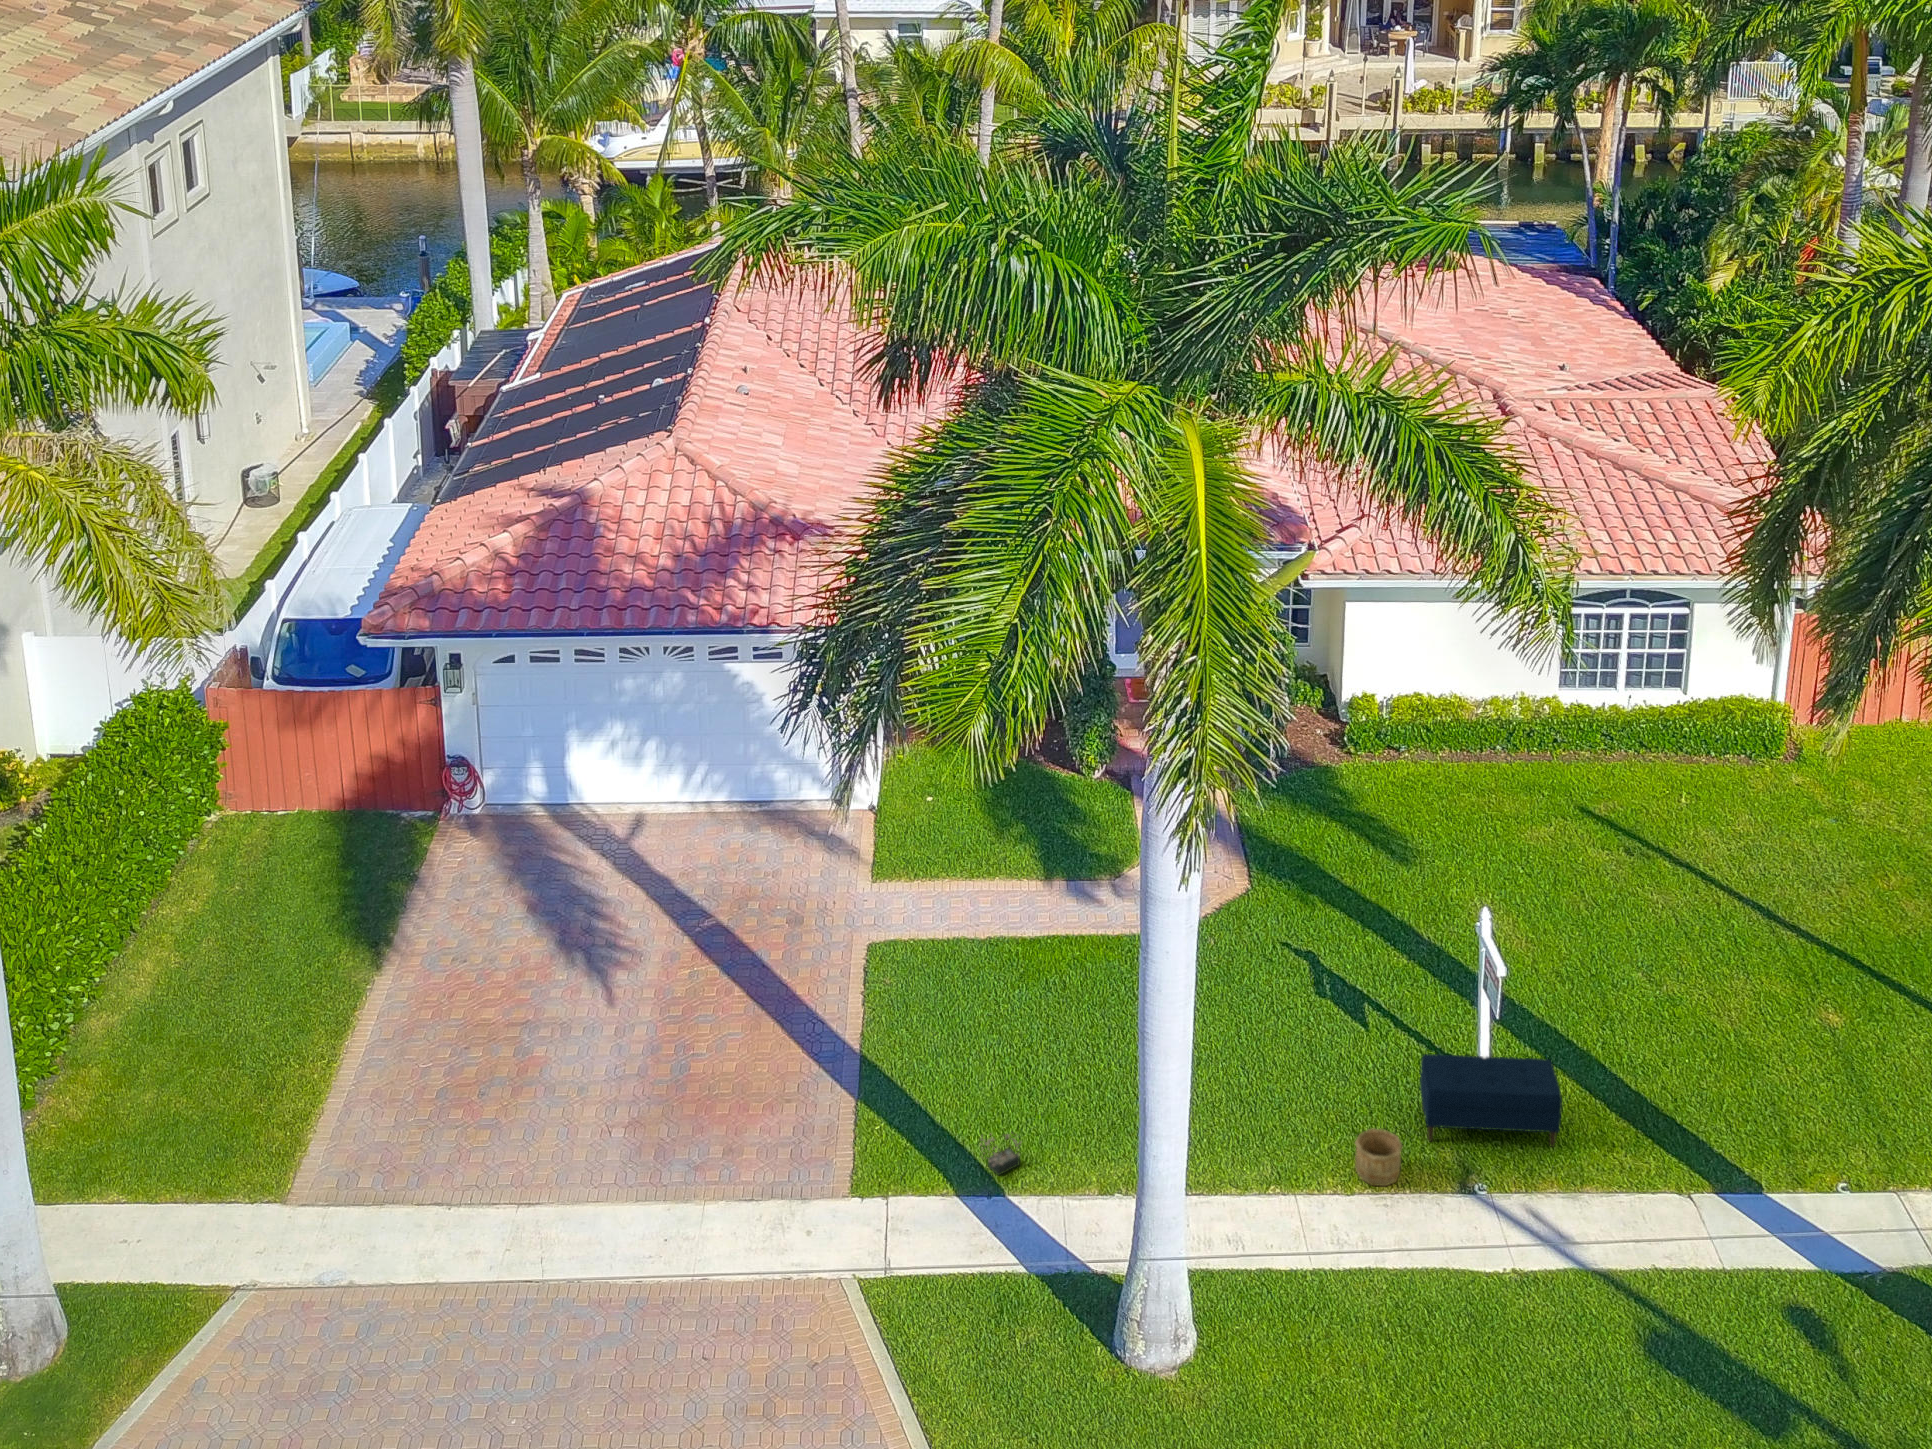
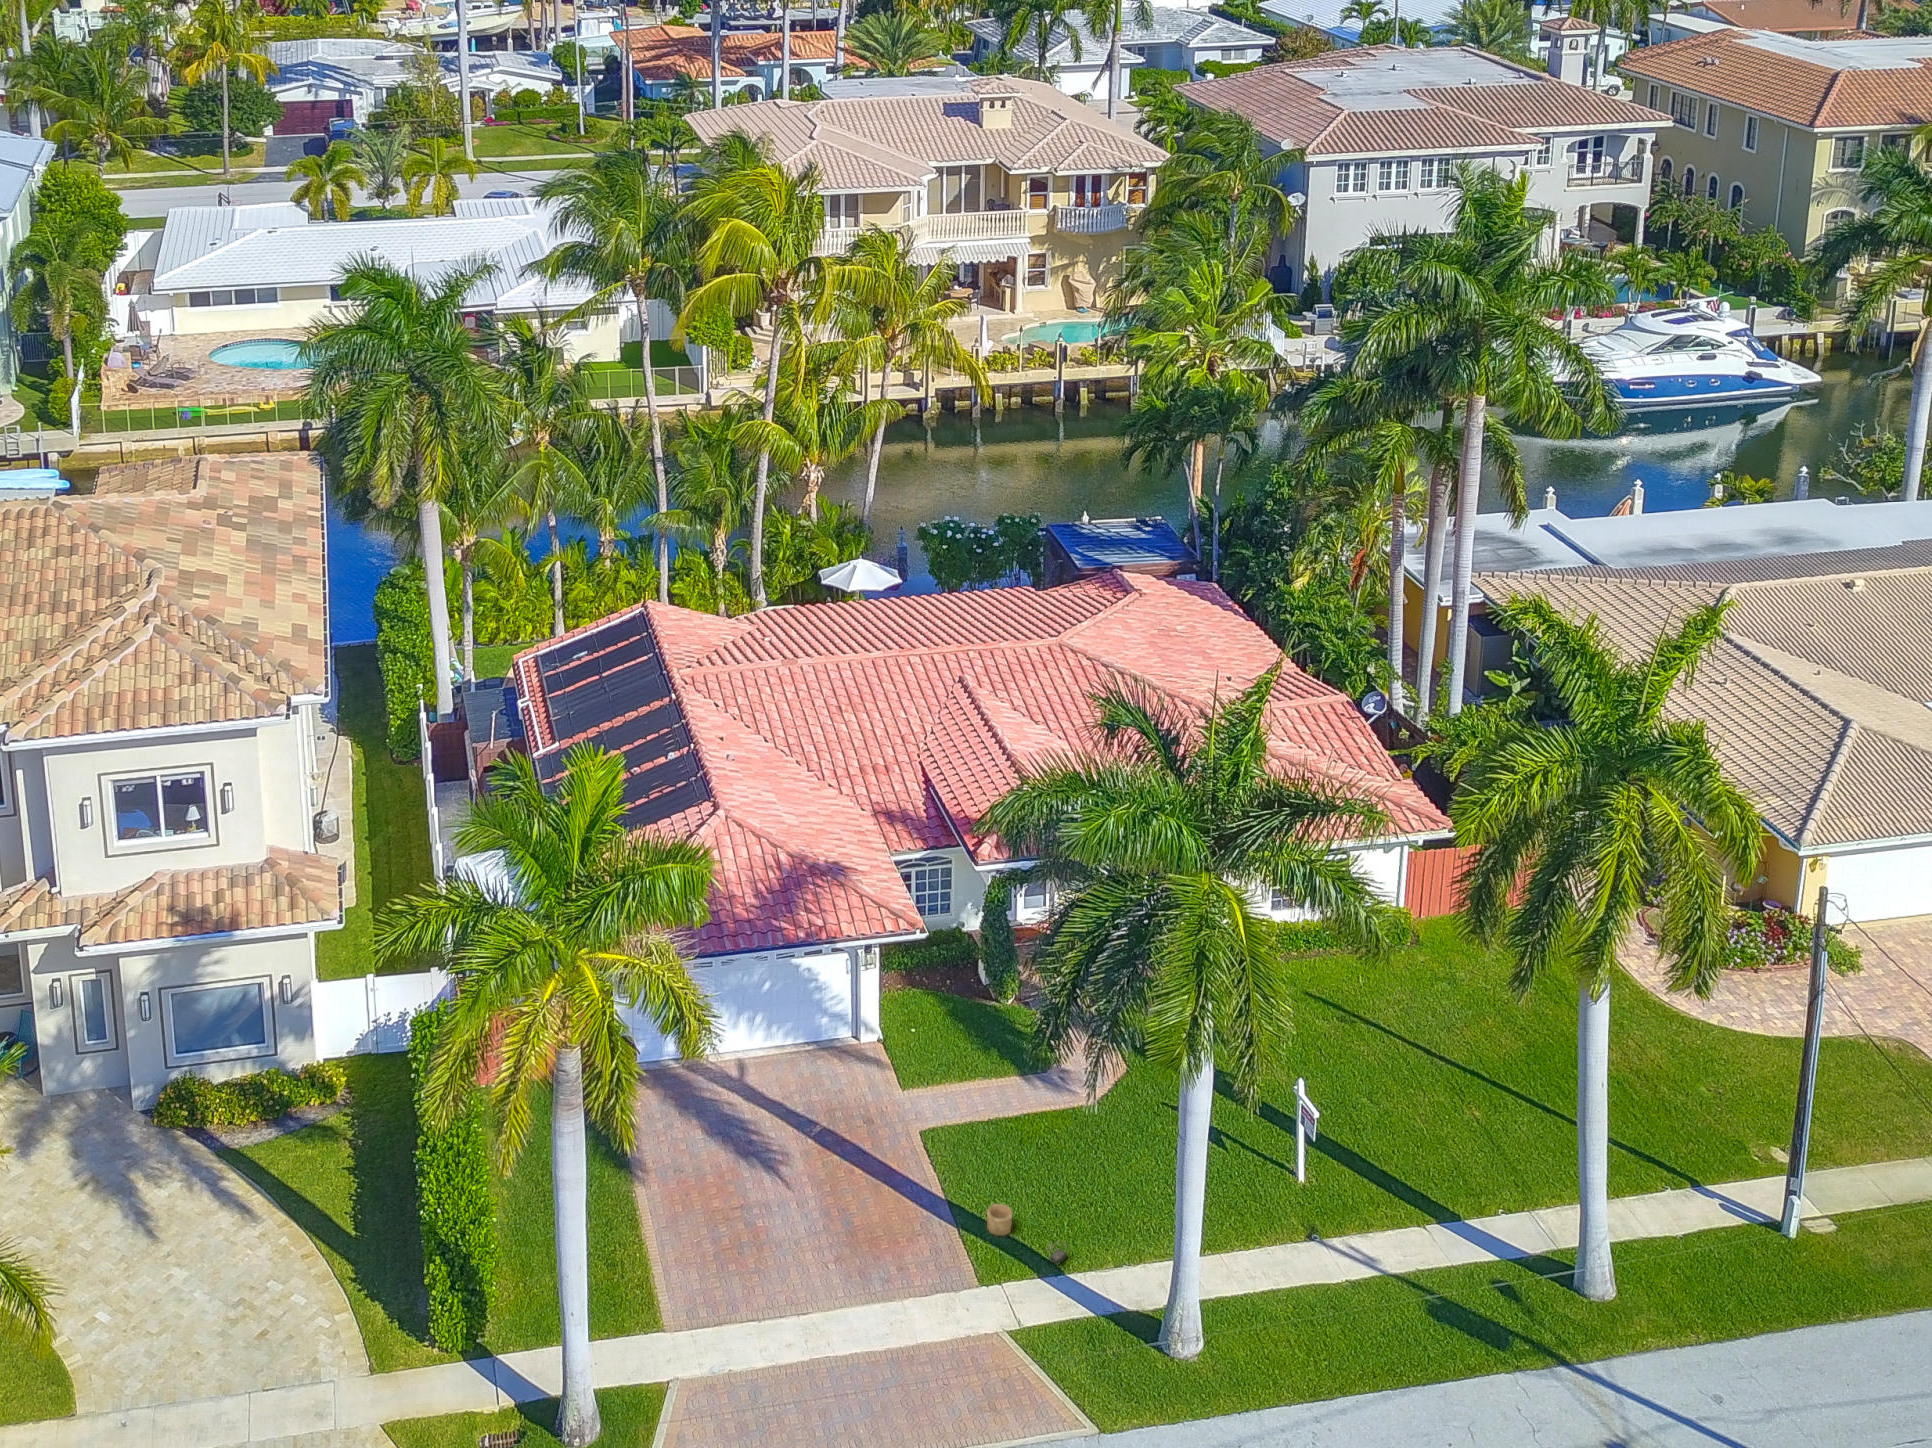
bench: present [1420,1054,1562,1147] -> none [1271,1161,1354,1216]
wooden bucket: present [1355,1129,1403,1186] -> present [987,1204,1013,1236]

